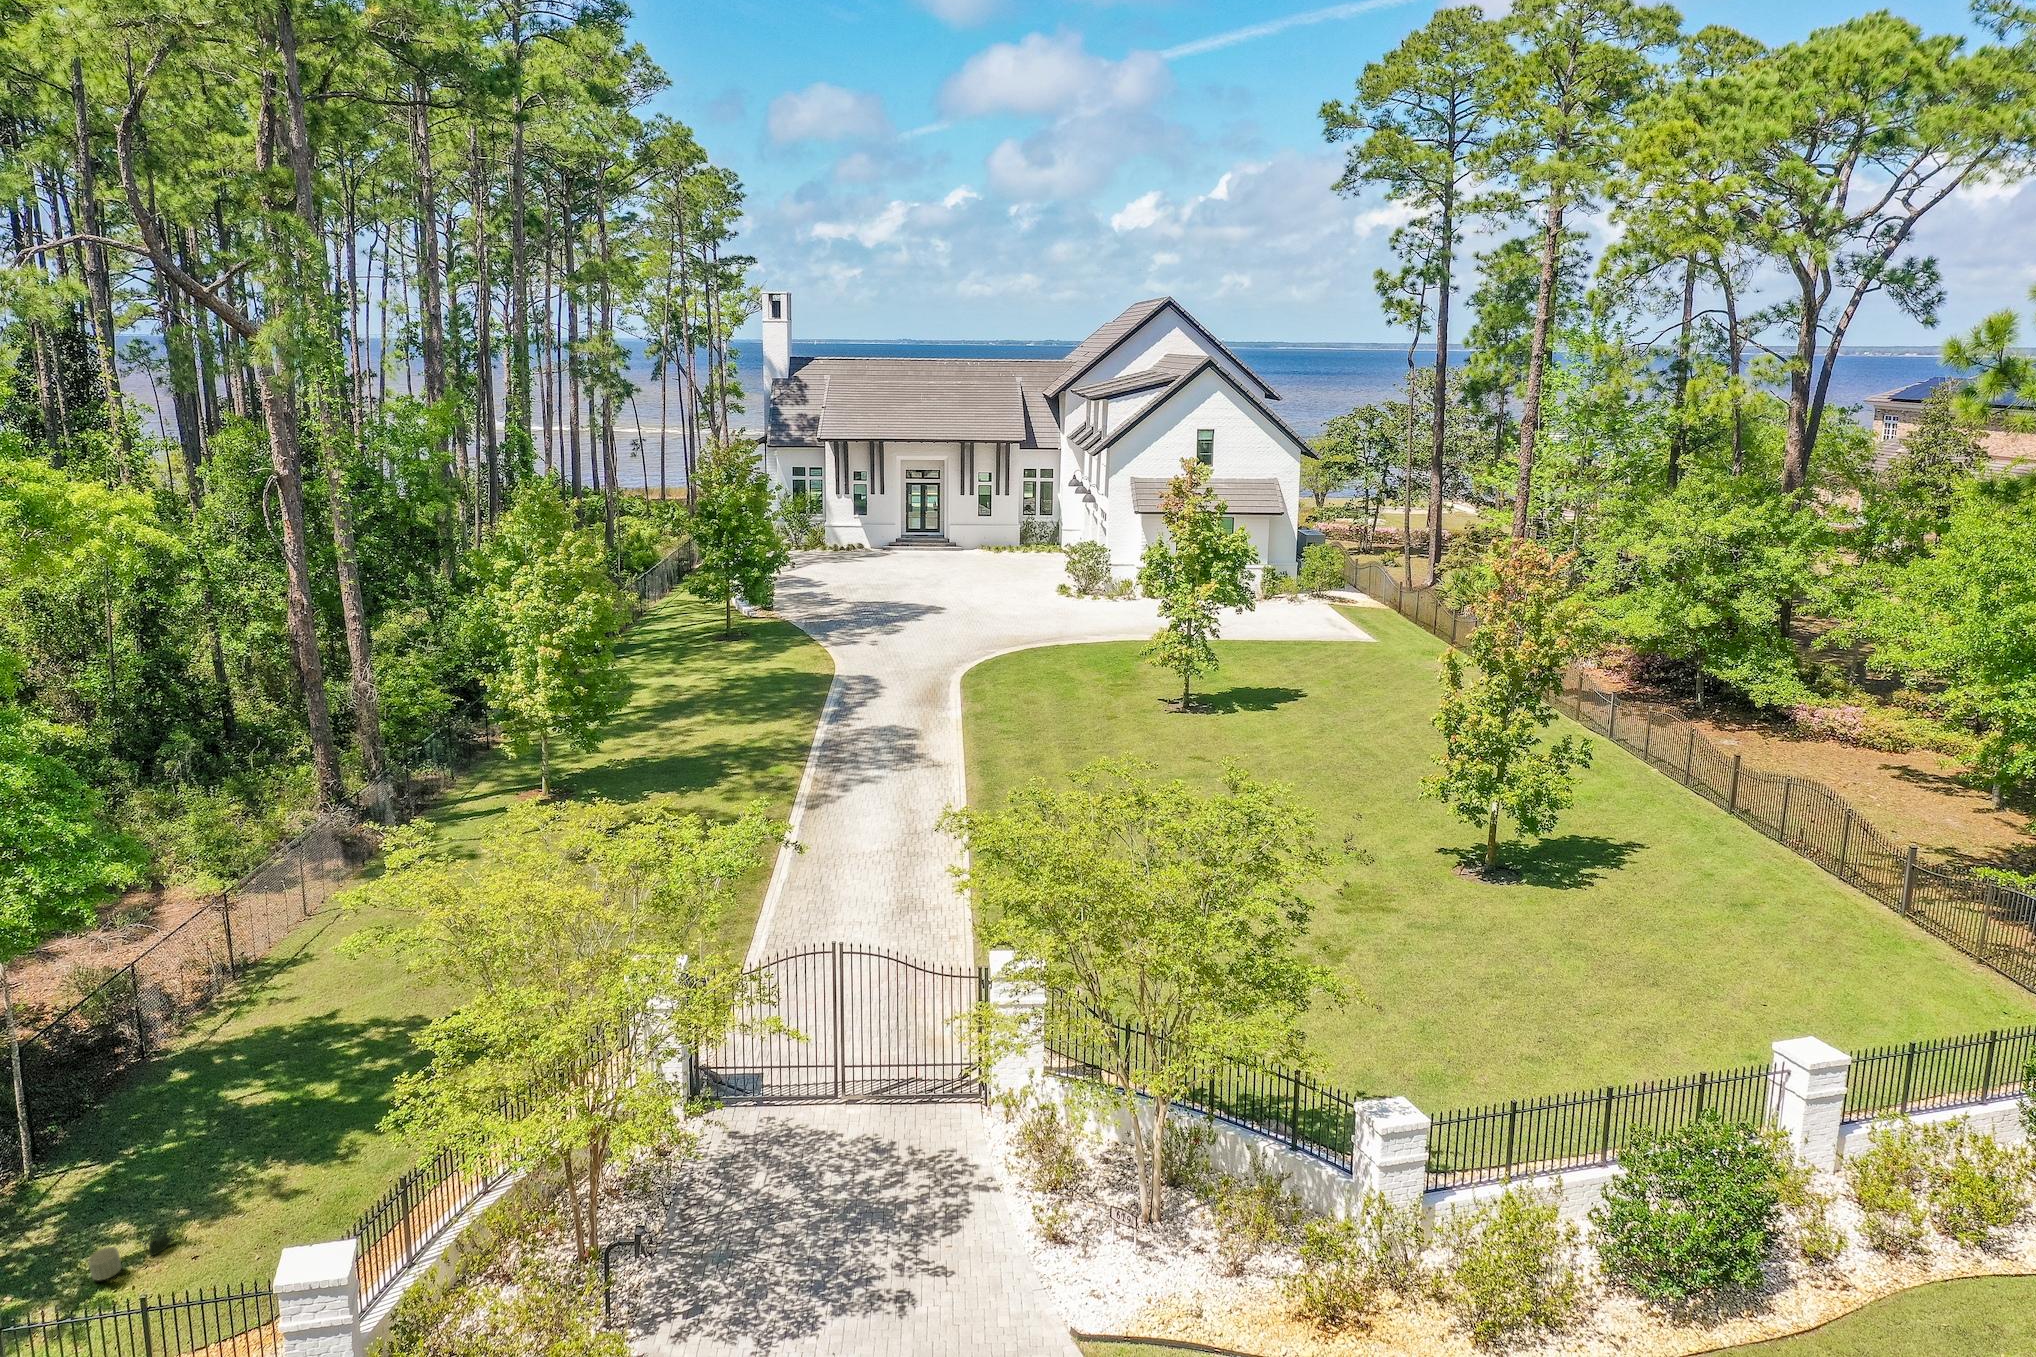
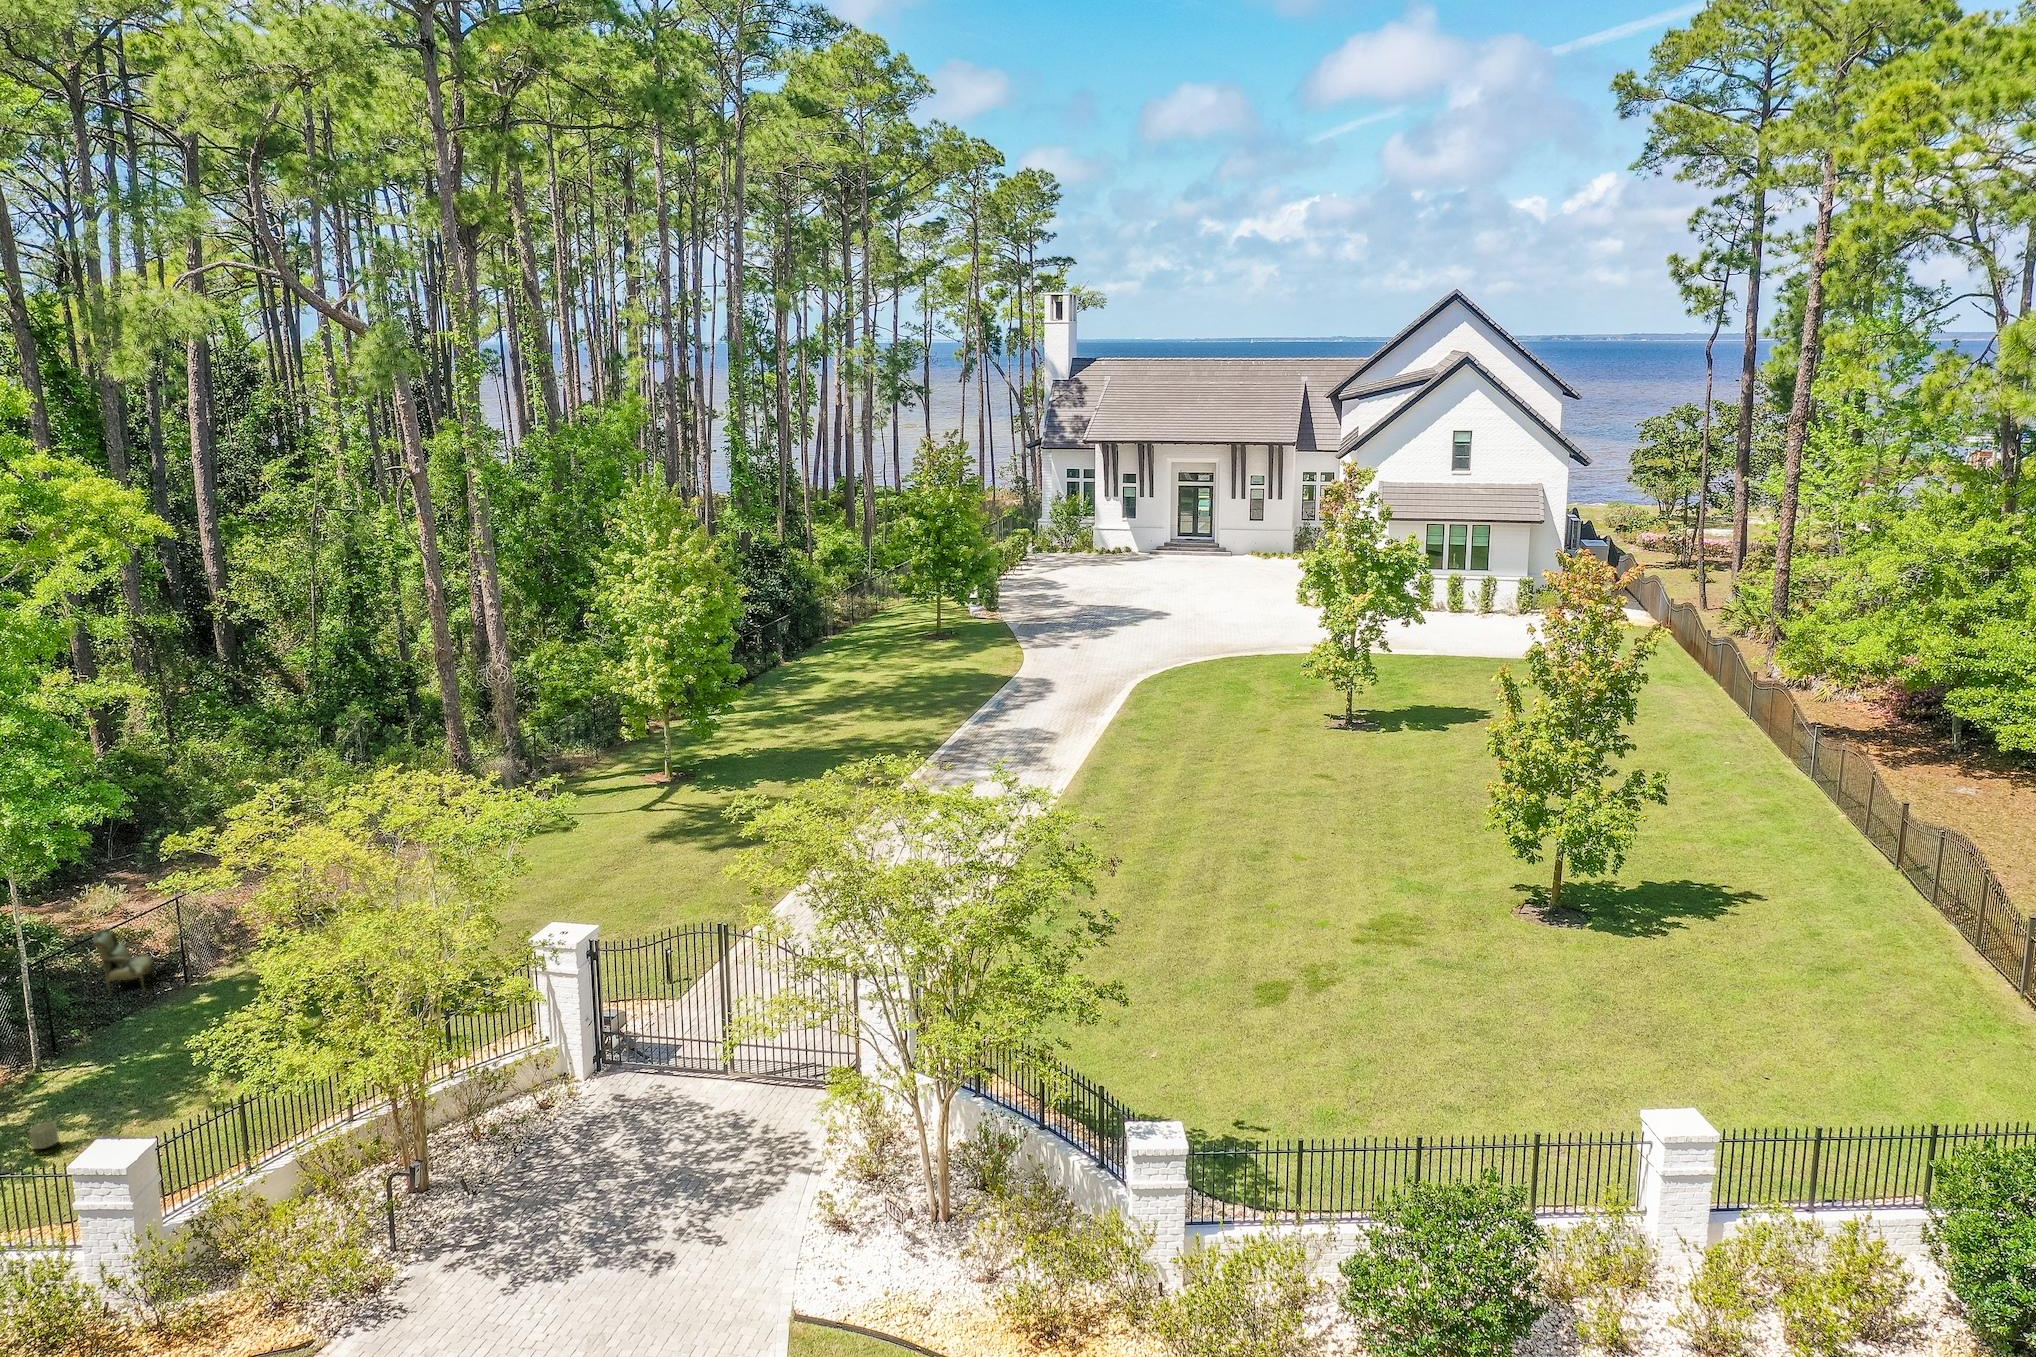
armchair: none [24,1011,92,1087] -> present [93,929,155,996]
watering can: present [144,1230,174,1255] -> none [80,1113,115,1136]

